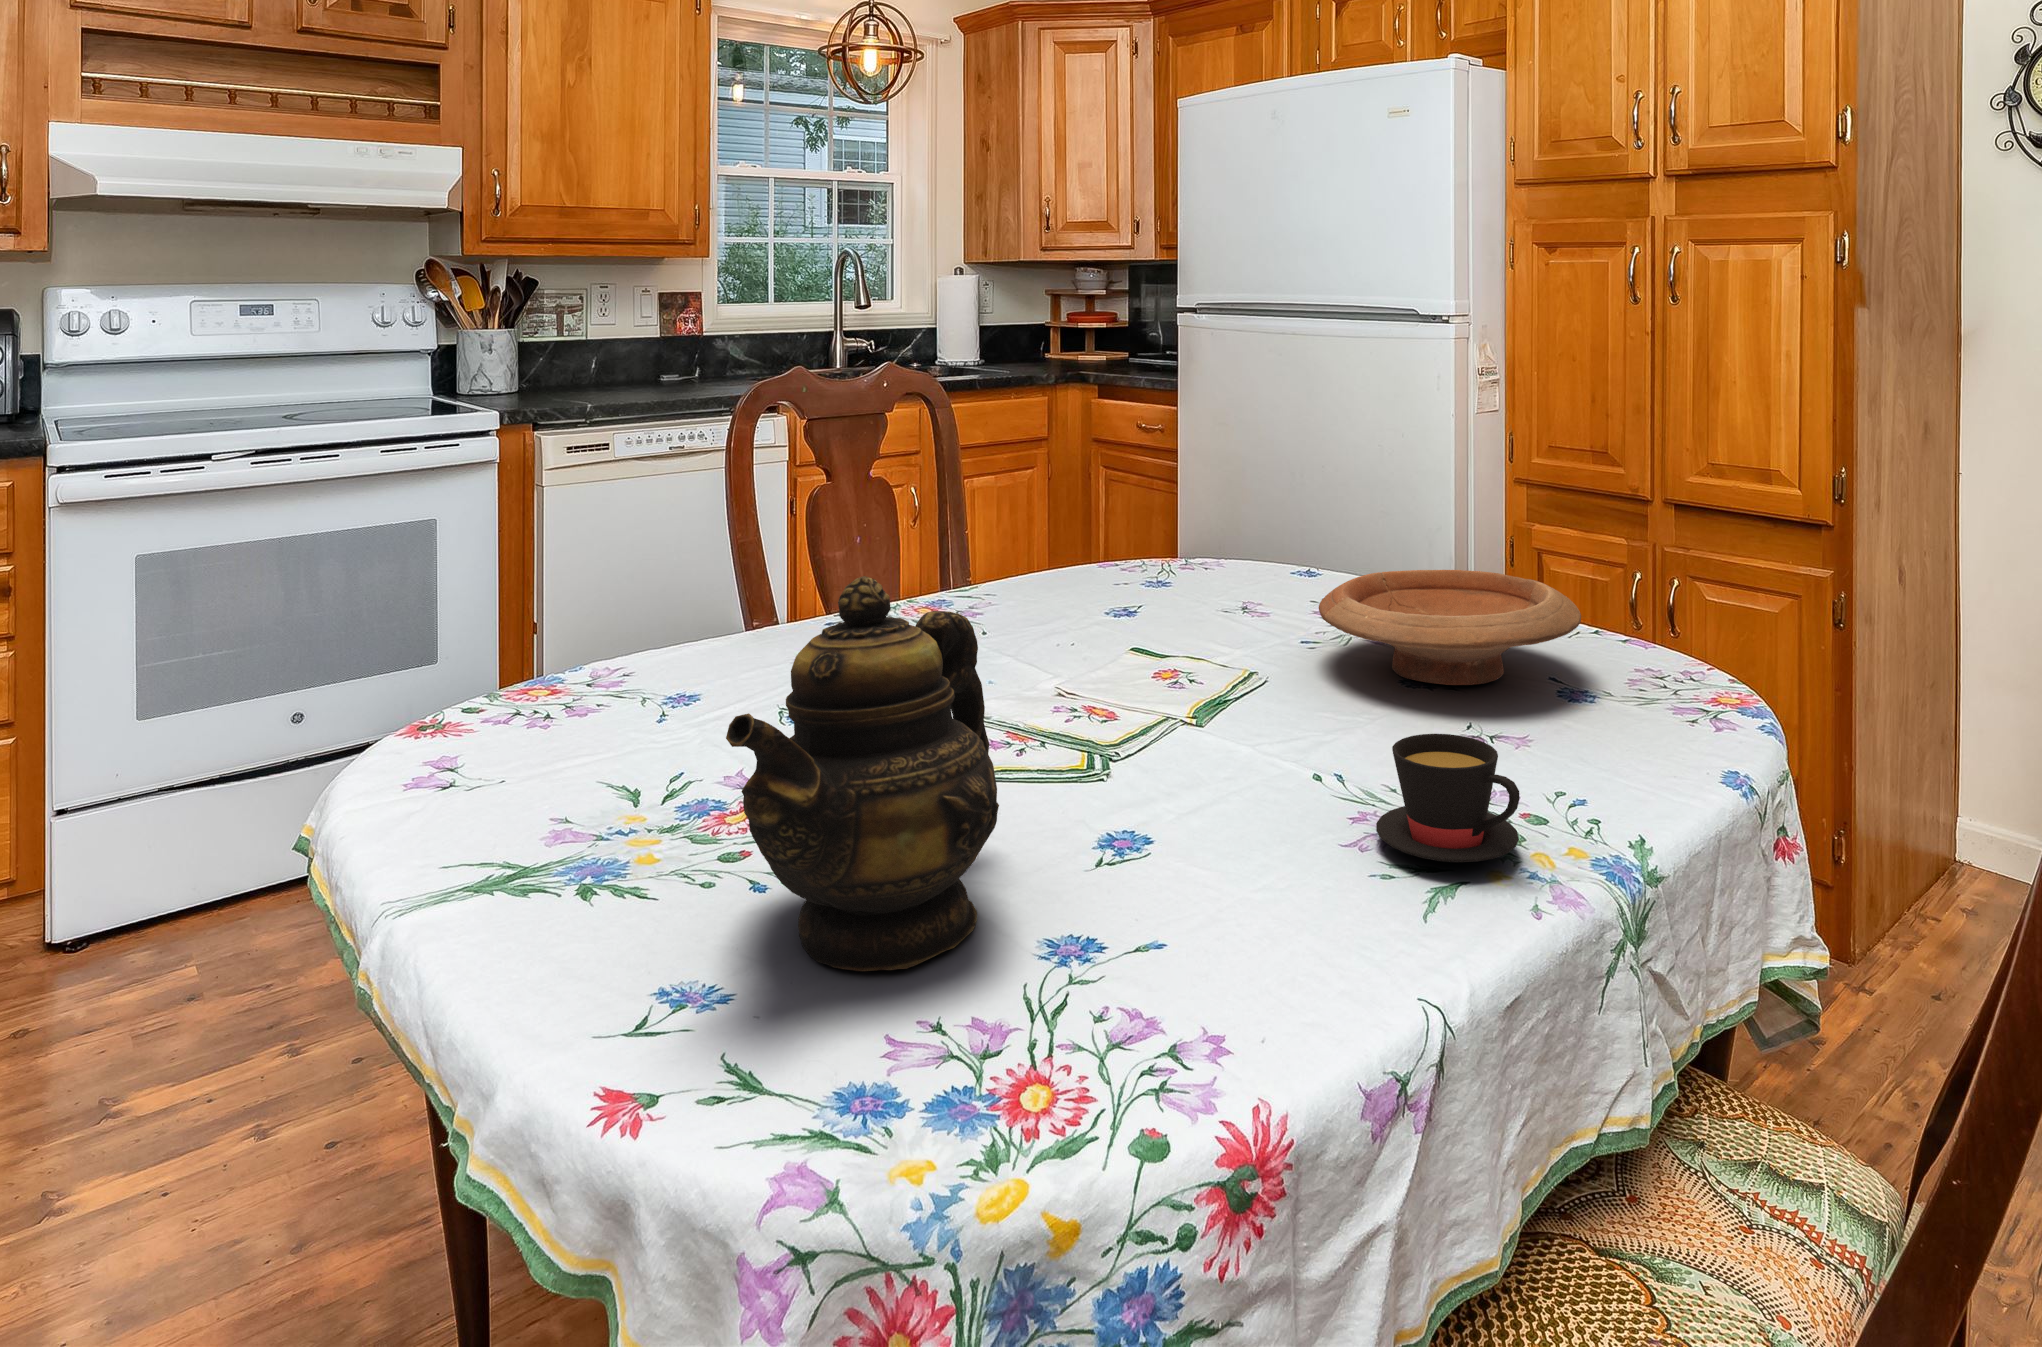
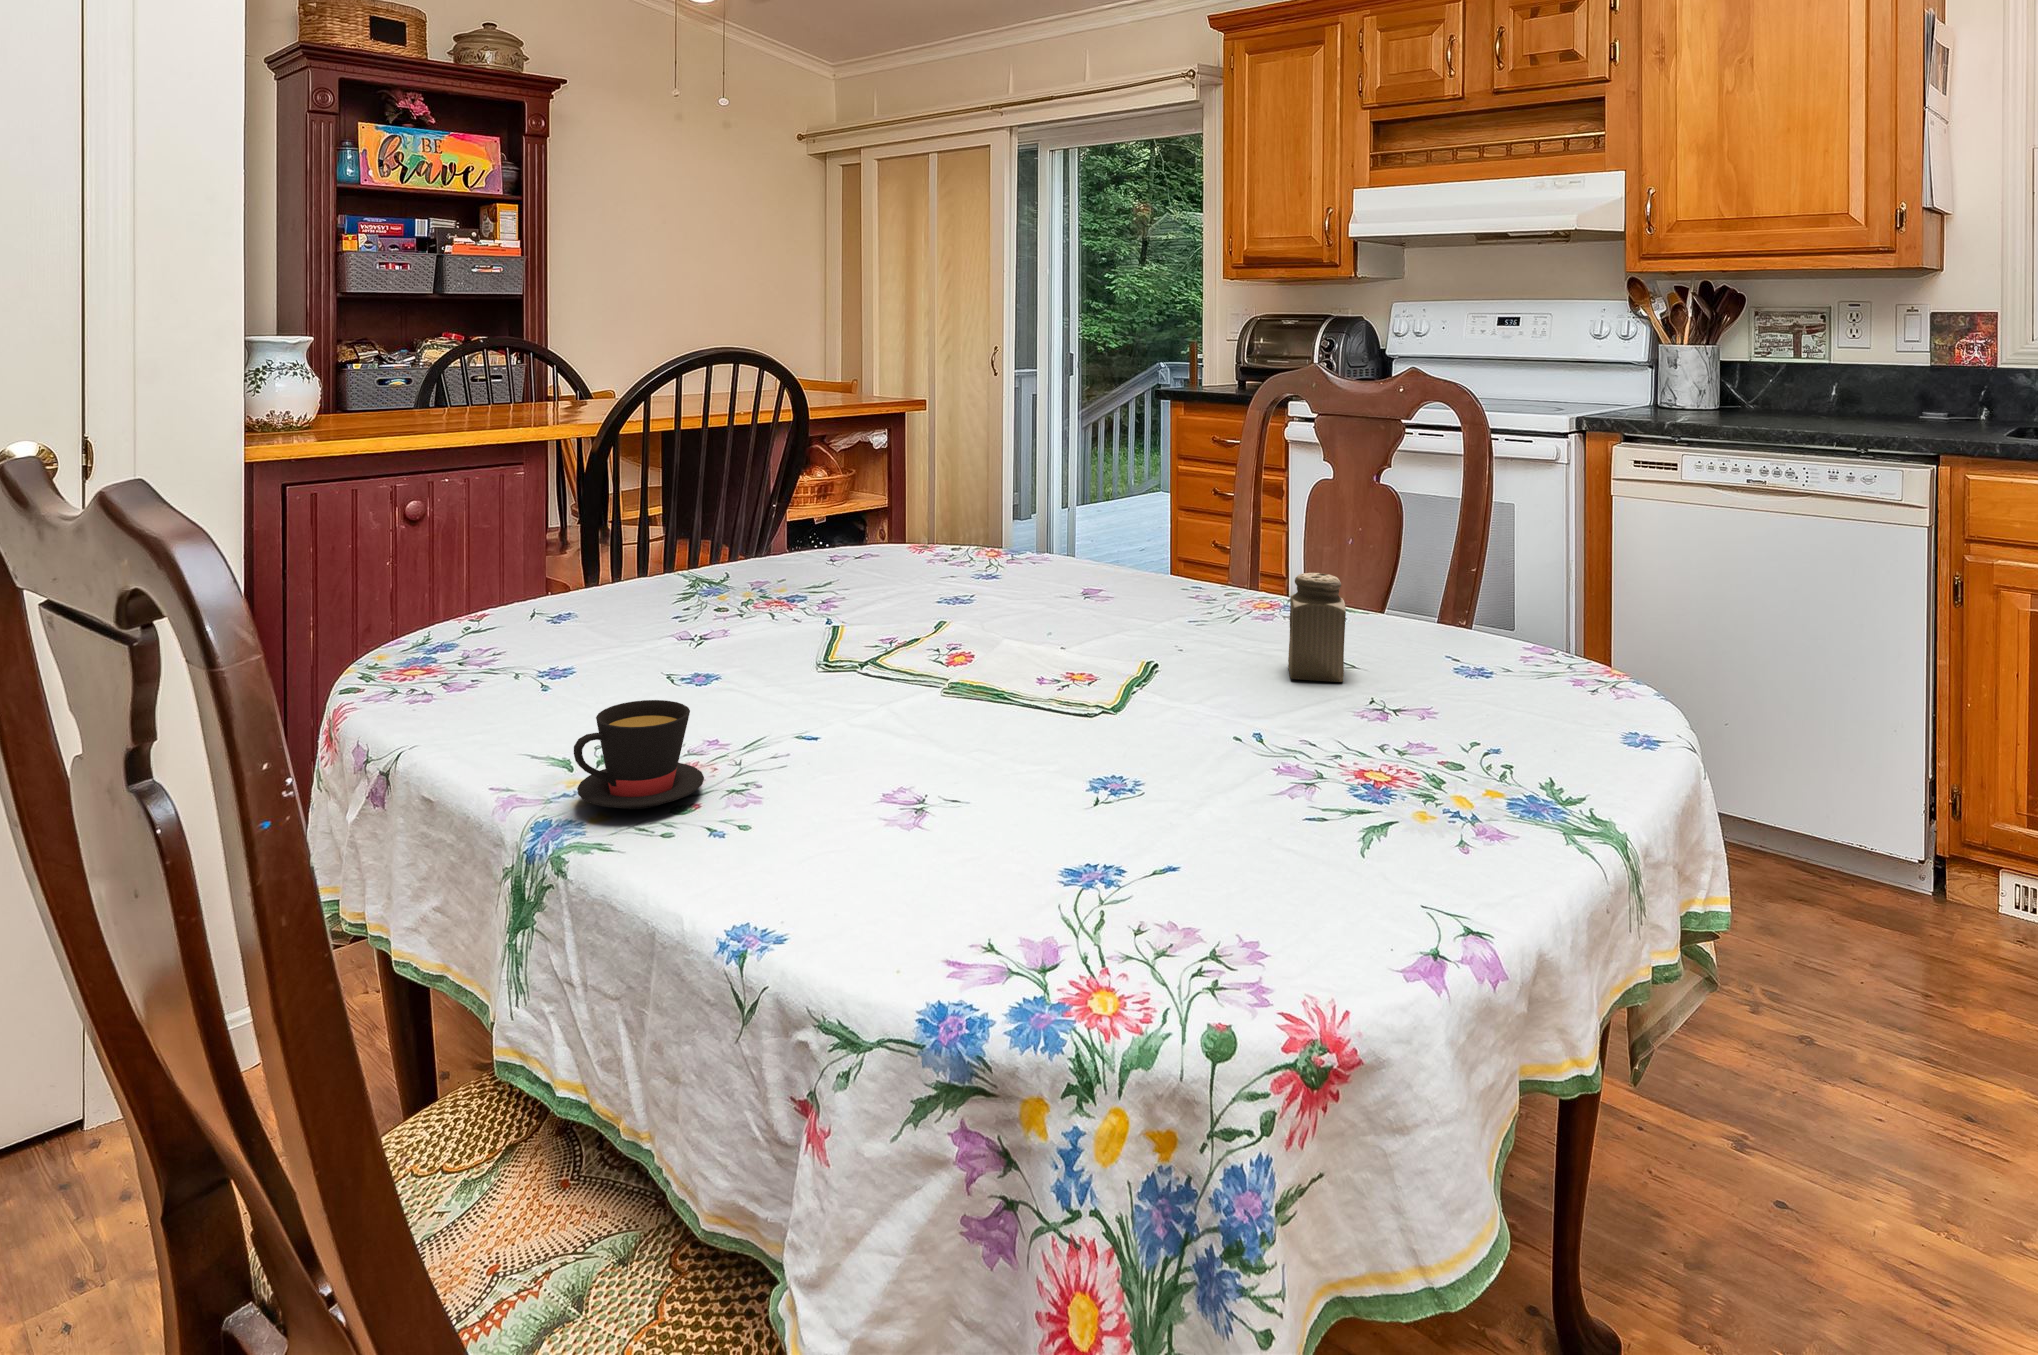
salt shaker: none [1090,517,1145,610] -> present [1288,573,1346,682]
wooden bowl: present [1319,570,1581,685] -> none [970,679,1313,852]
teapot: present [726,576,999,971] -> none [538,468,714,677]

